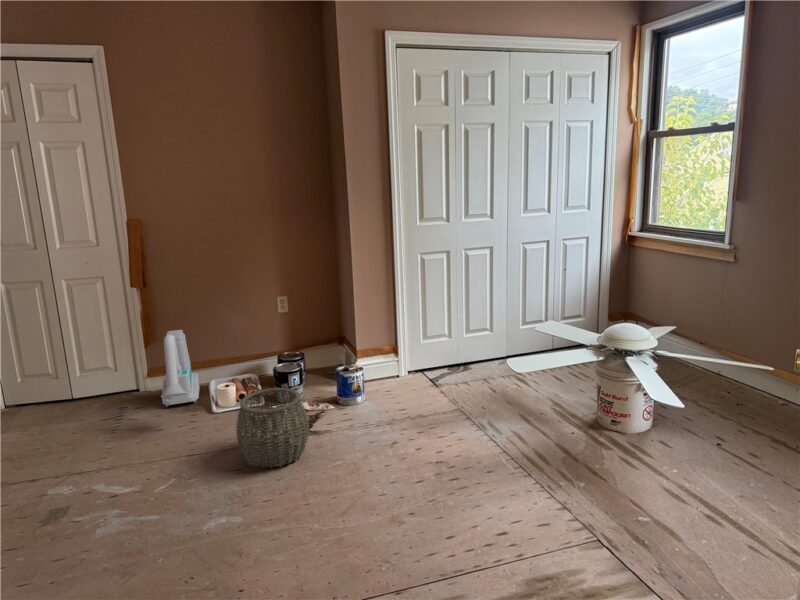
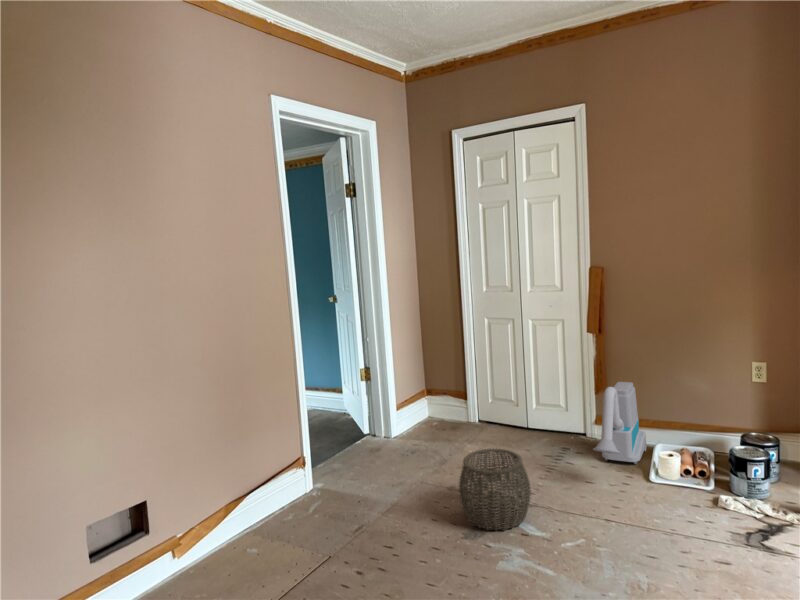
woven basket: present [236,388,309,468] -> present [459,449,531,530]

